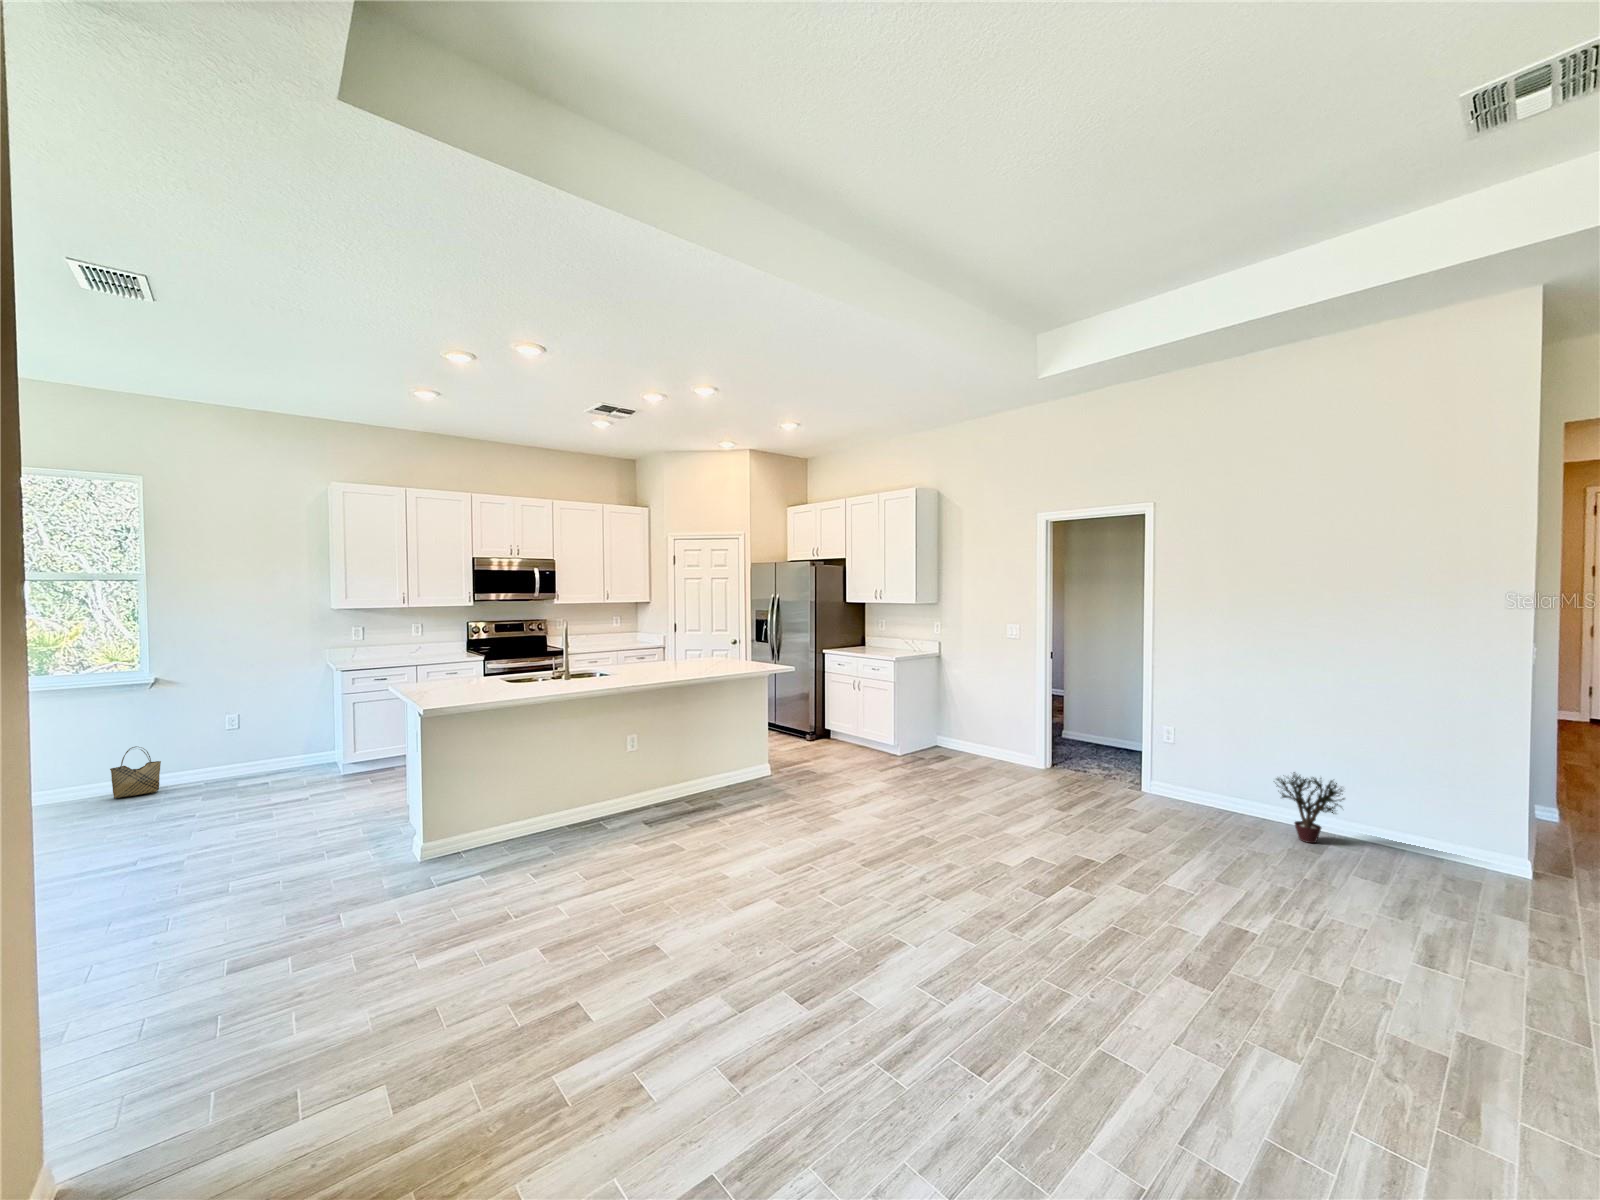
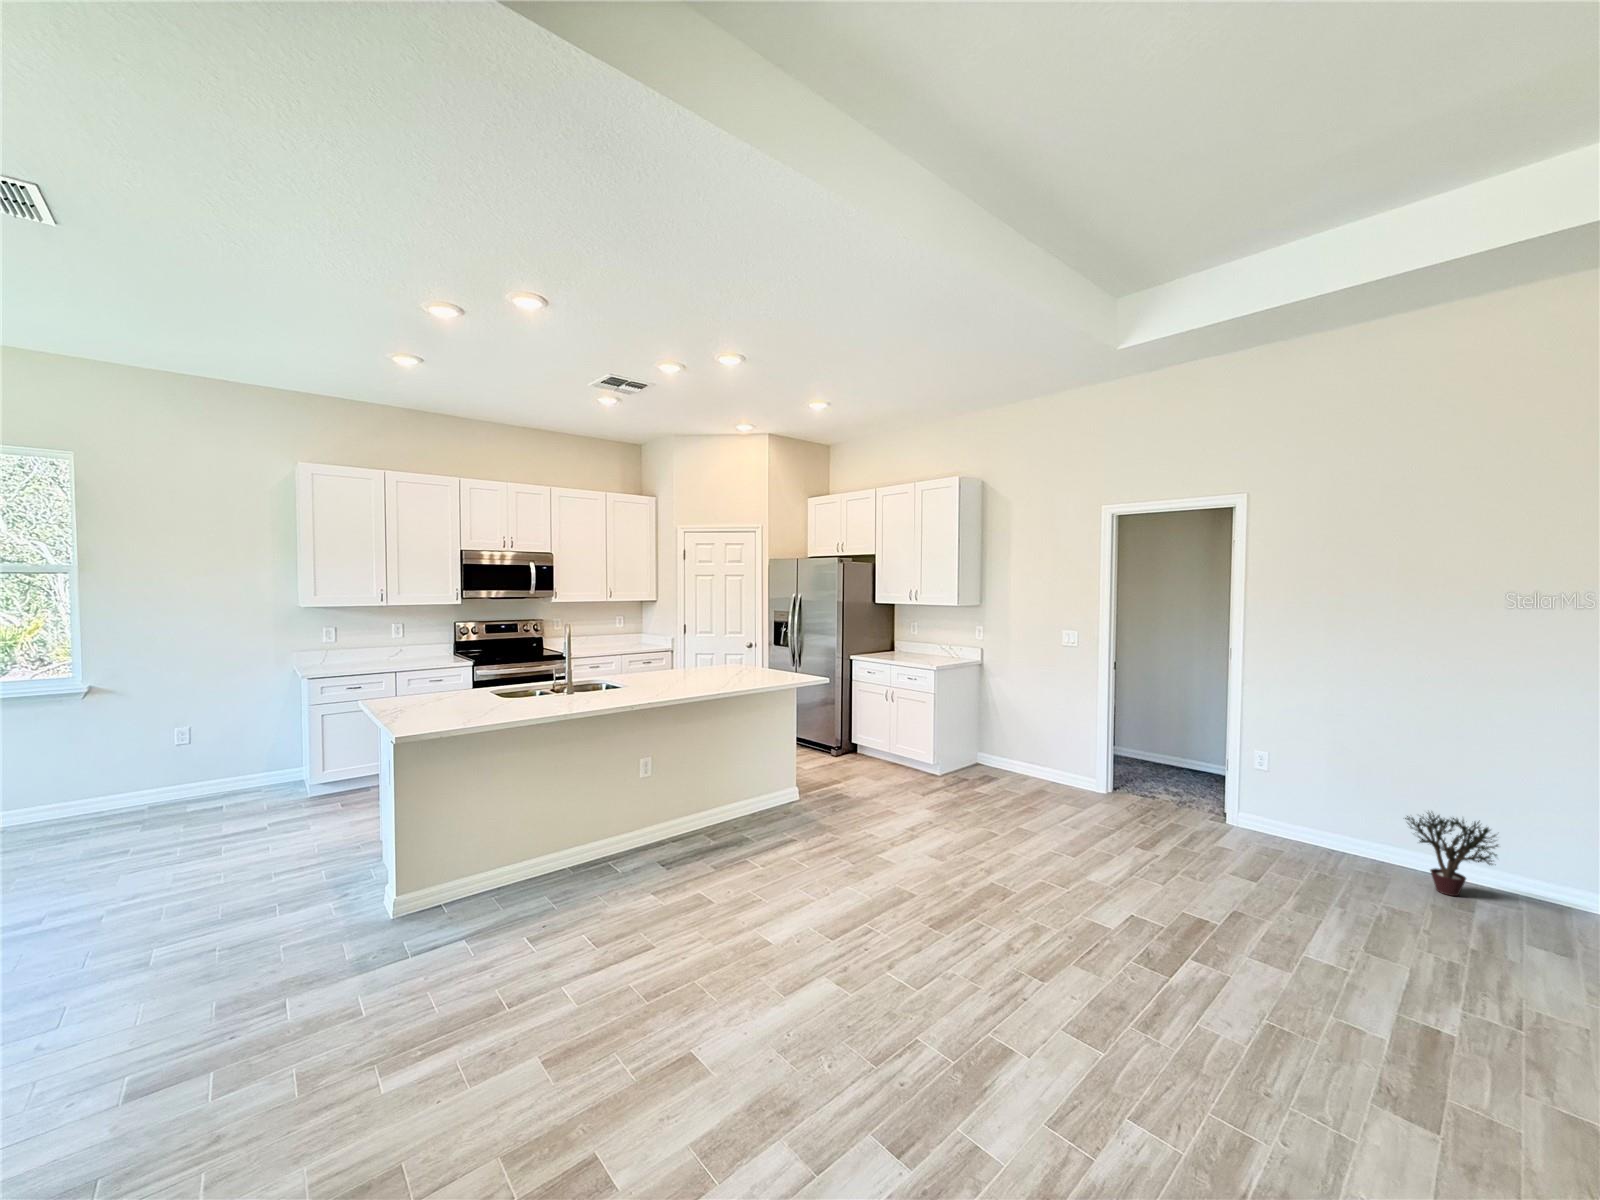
woven basket: present [110,746,161,798] -> none [32,767,95,829]

